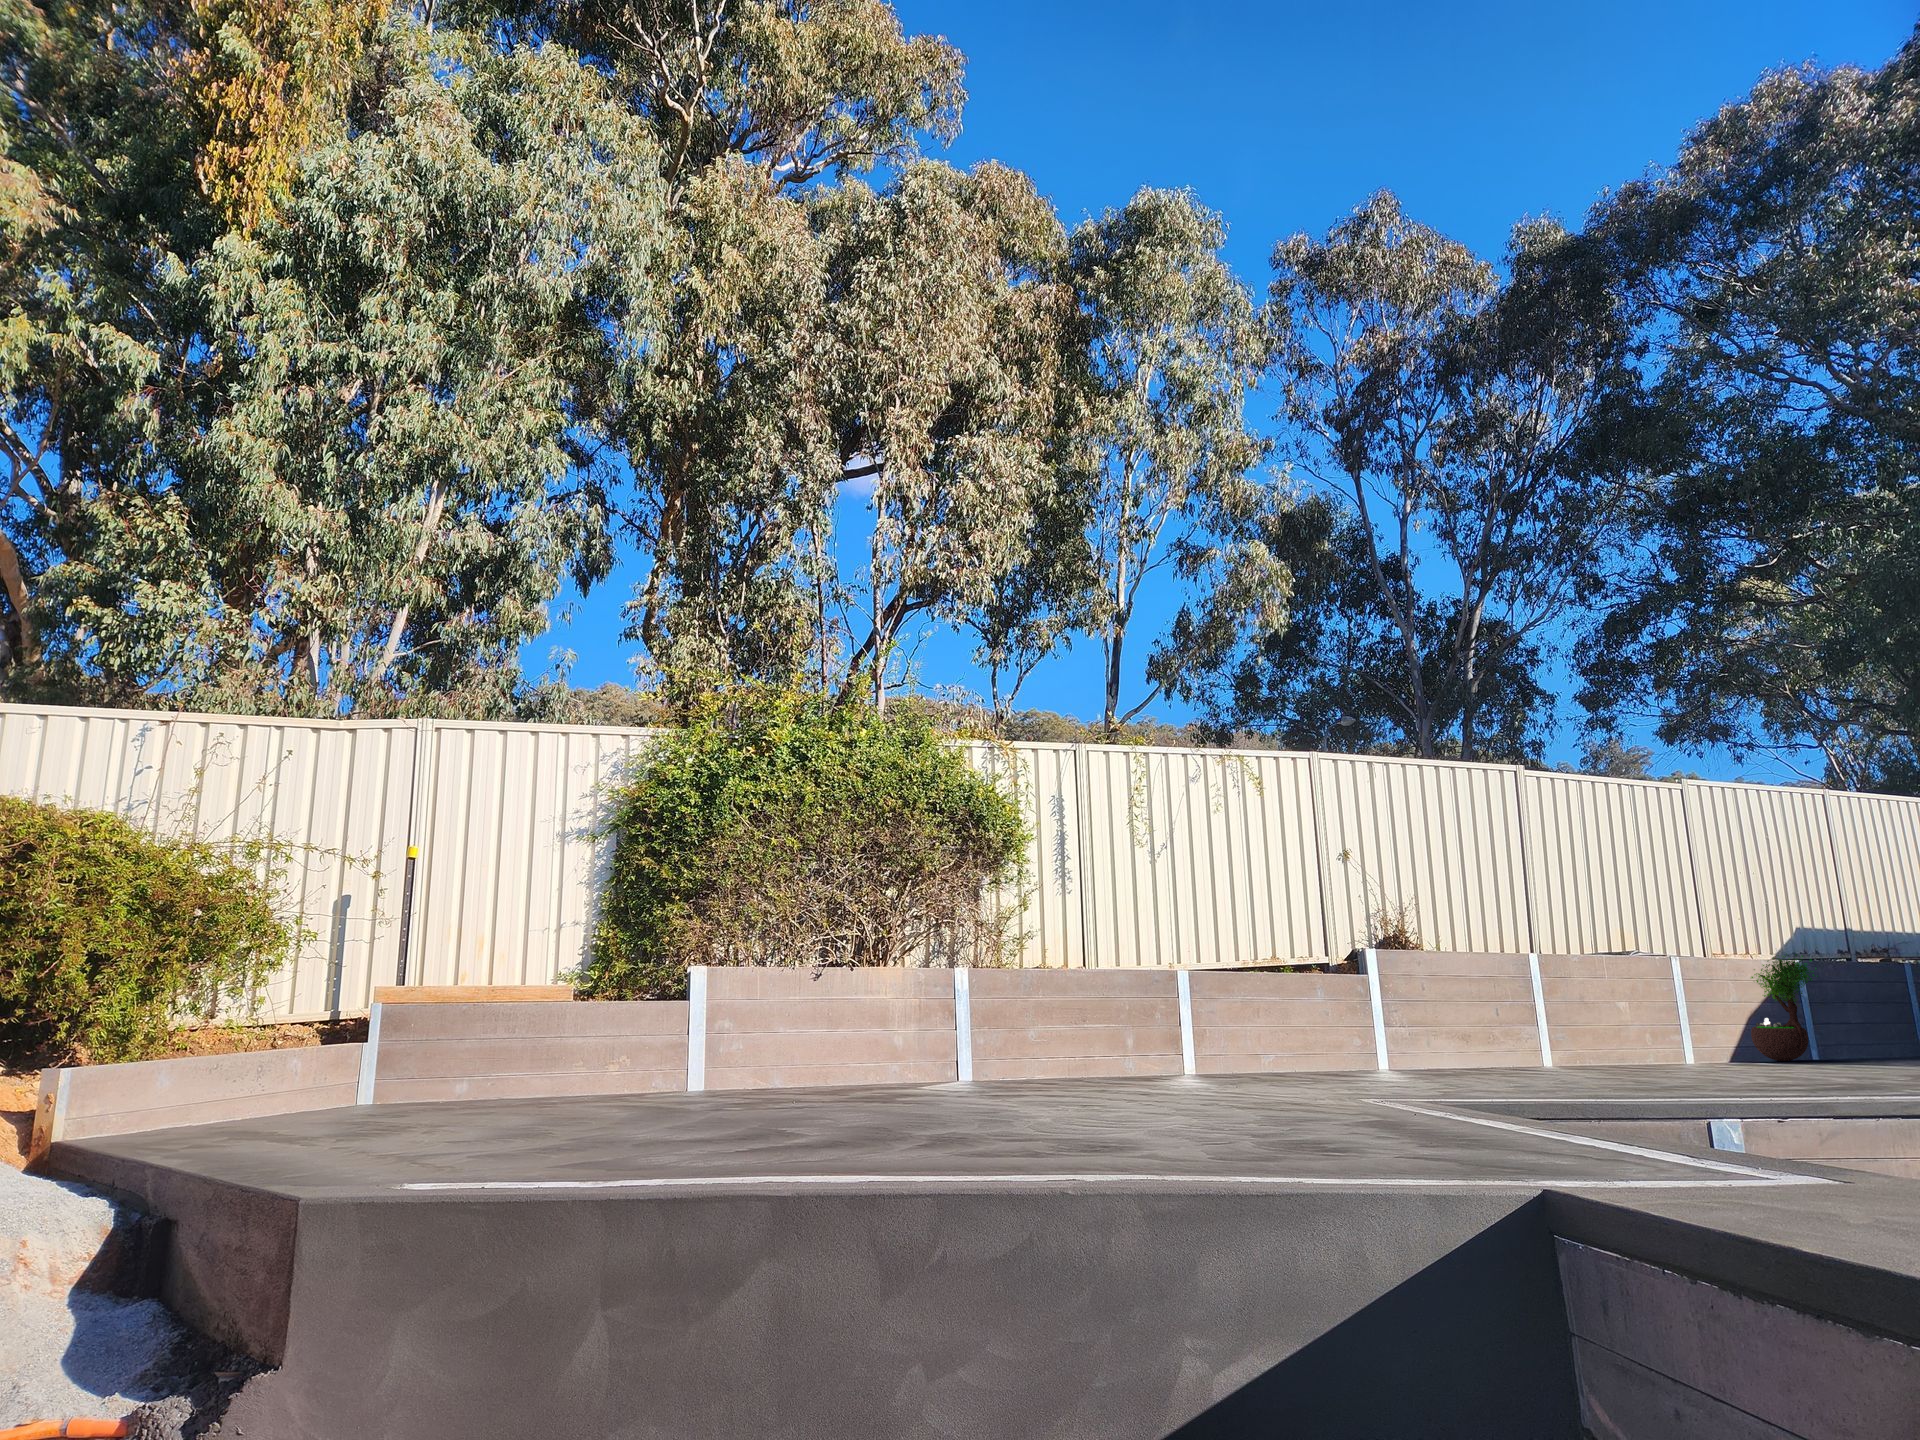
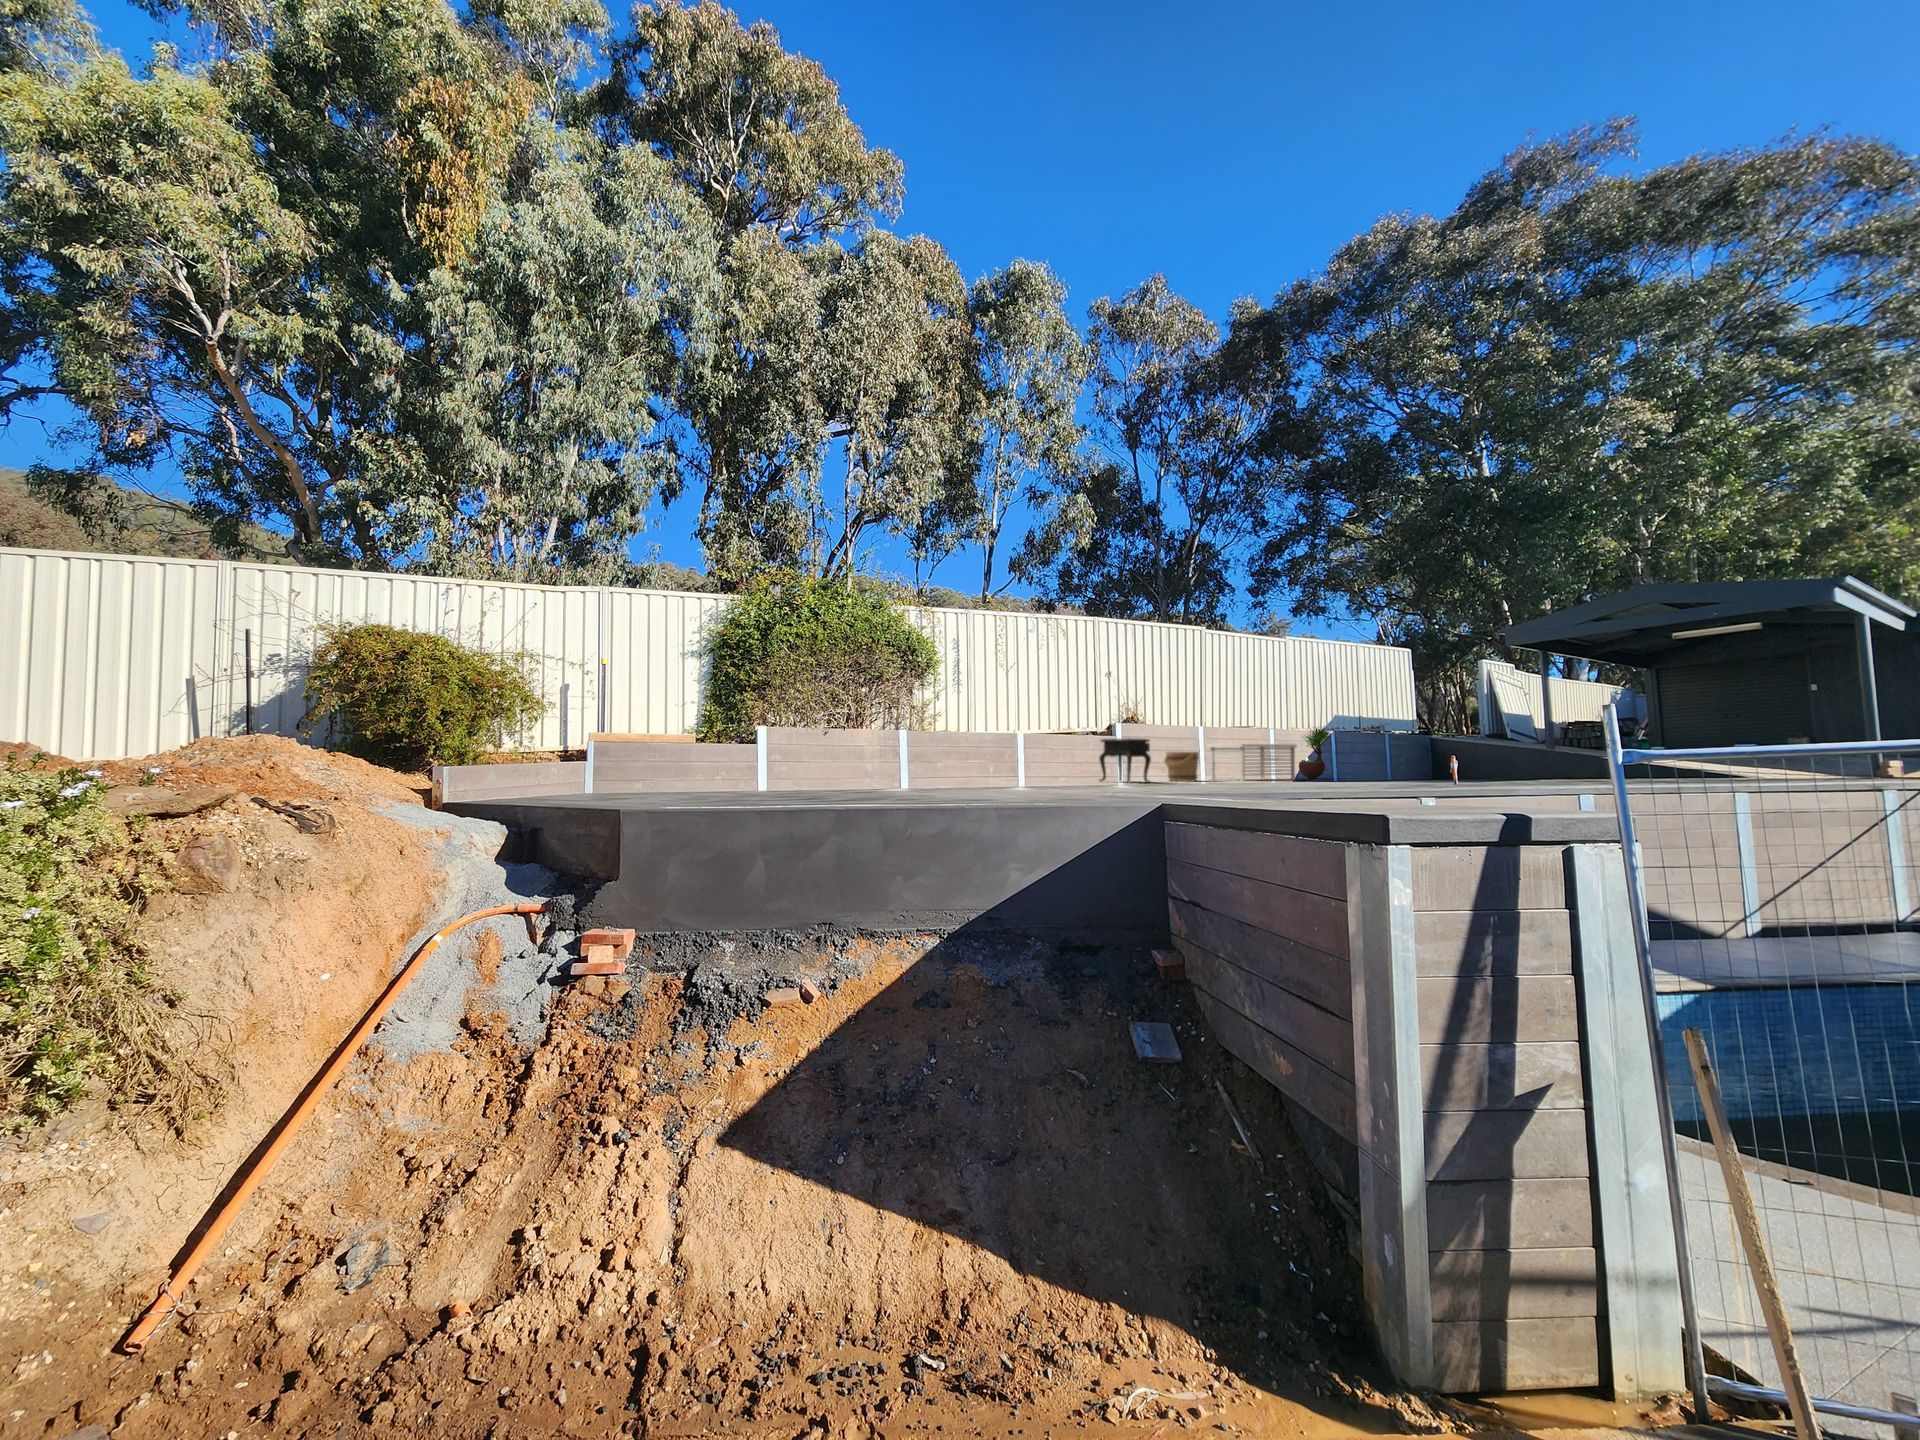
side table: none [1347,986,1459,1079] -> present [1099,738,1151,783]
storage bench: none [1560,993,1753,1072] -> present [1207,744,1297,781]
bucket: none [1477,1010,1550,1073] -> present [1164,752,1199,782]

